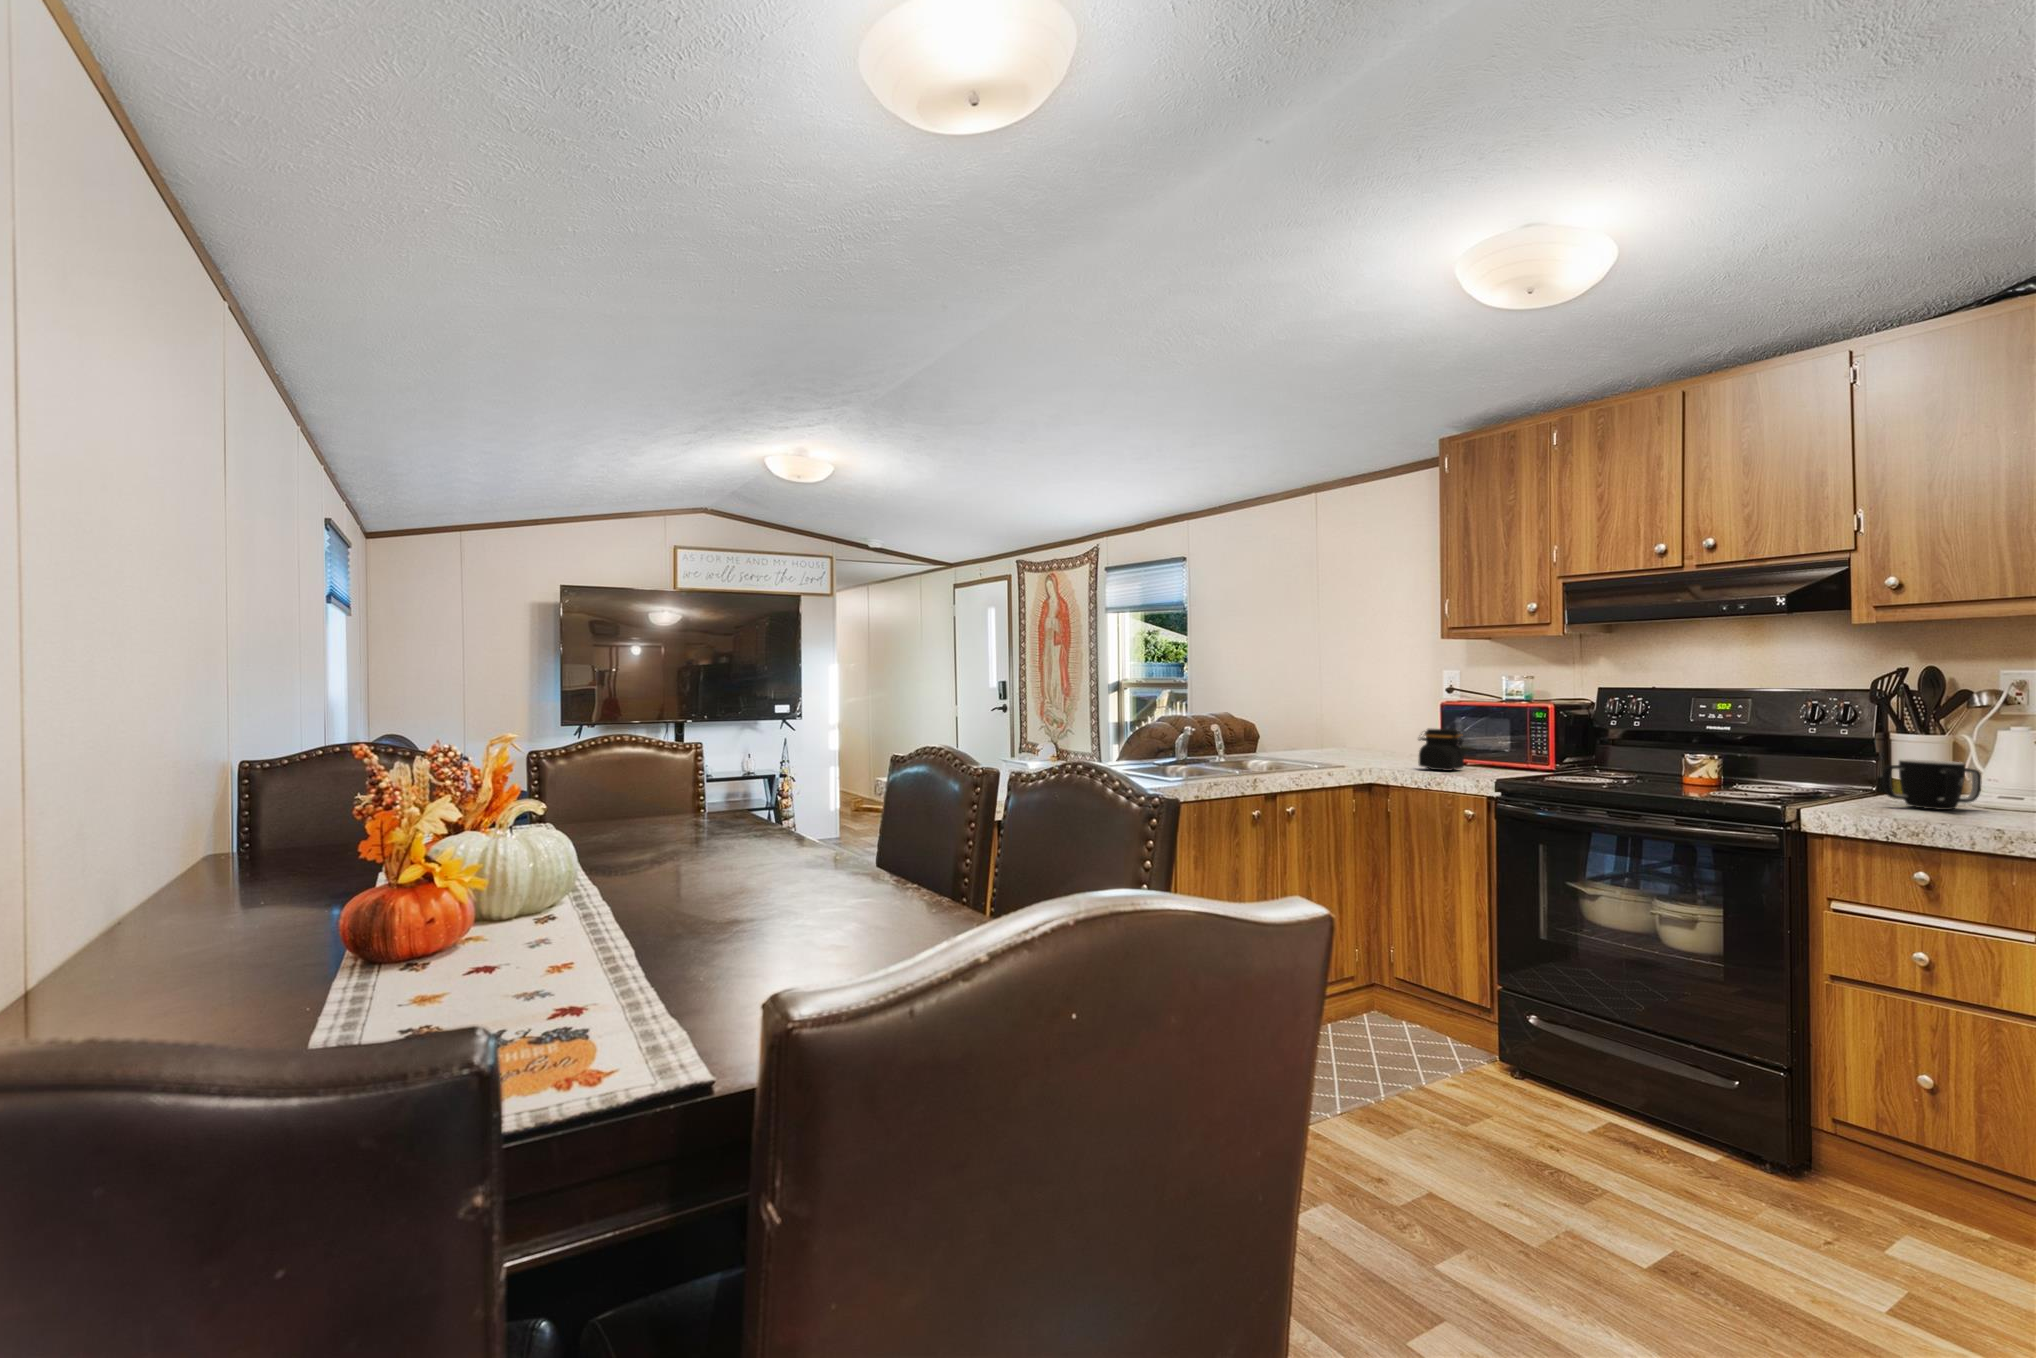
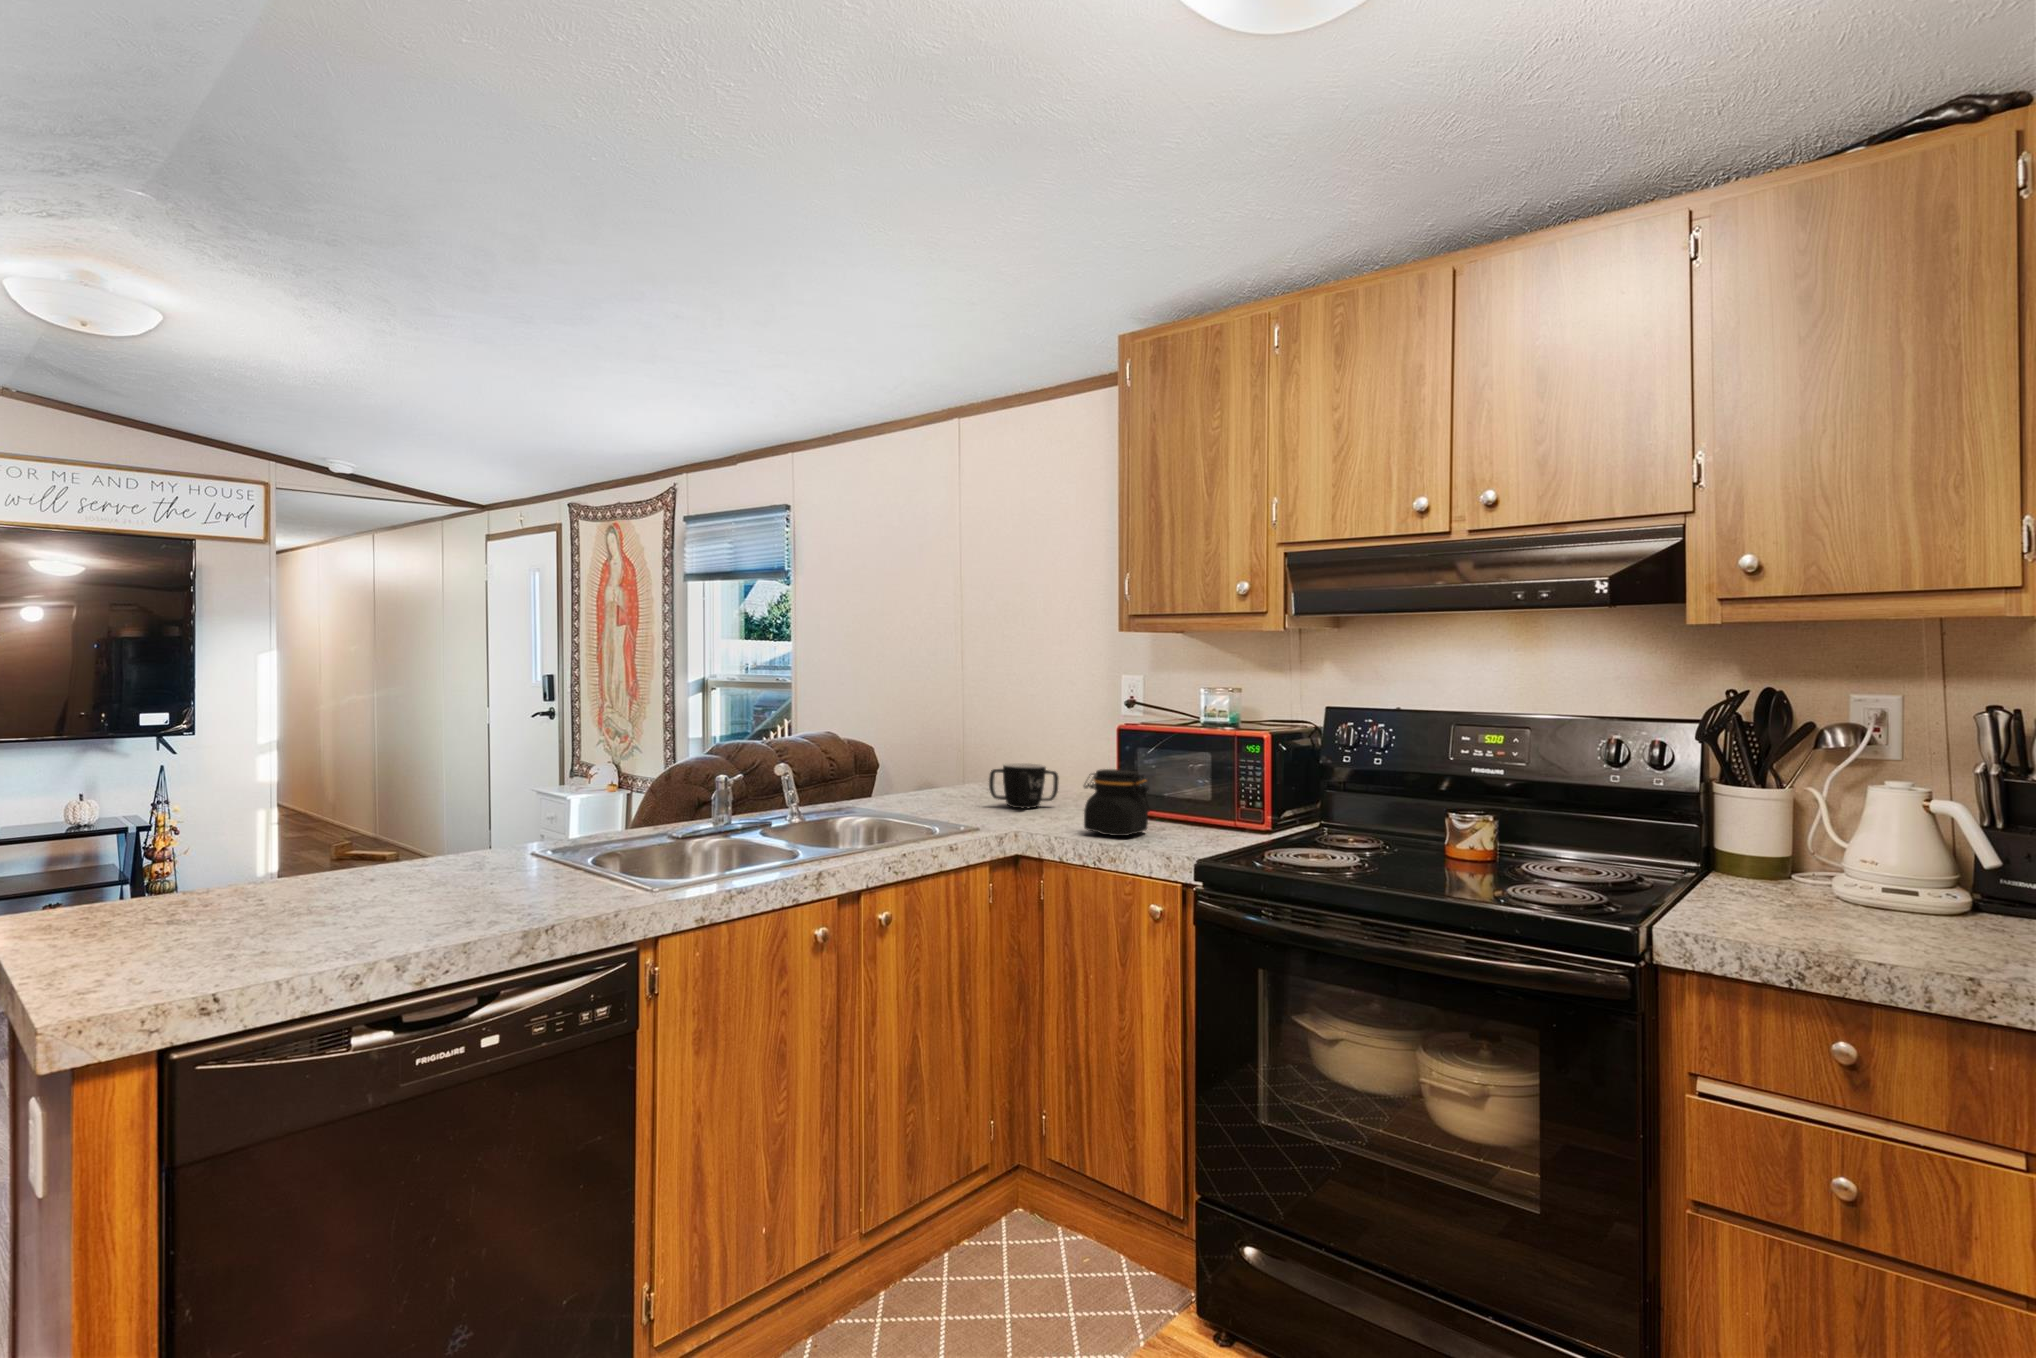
mug: present [1882,759,1981,810] -> present [989,763,1058,808]

